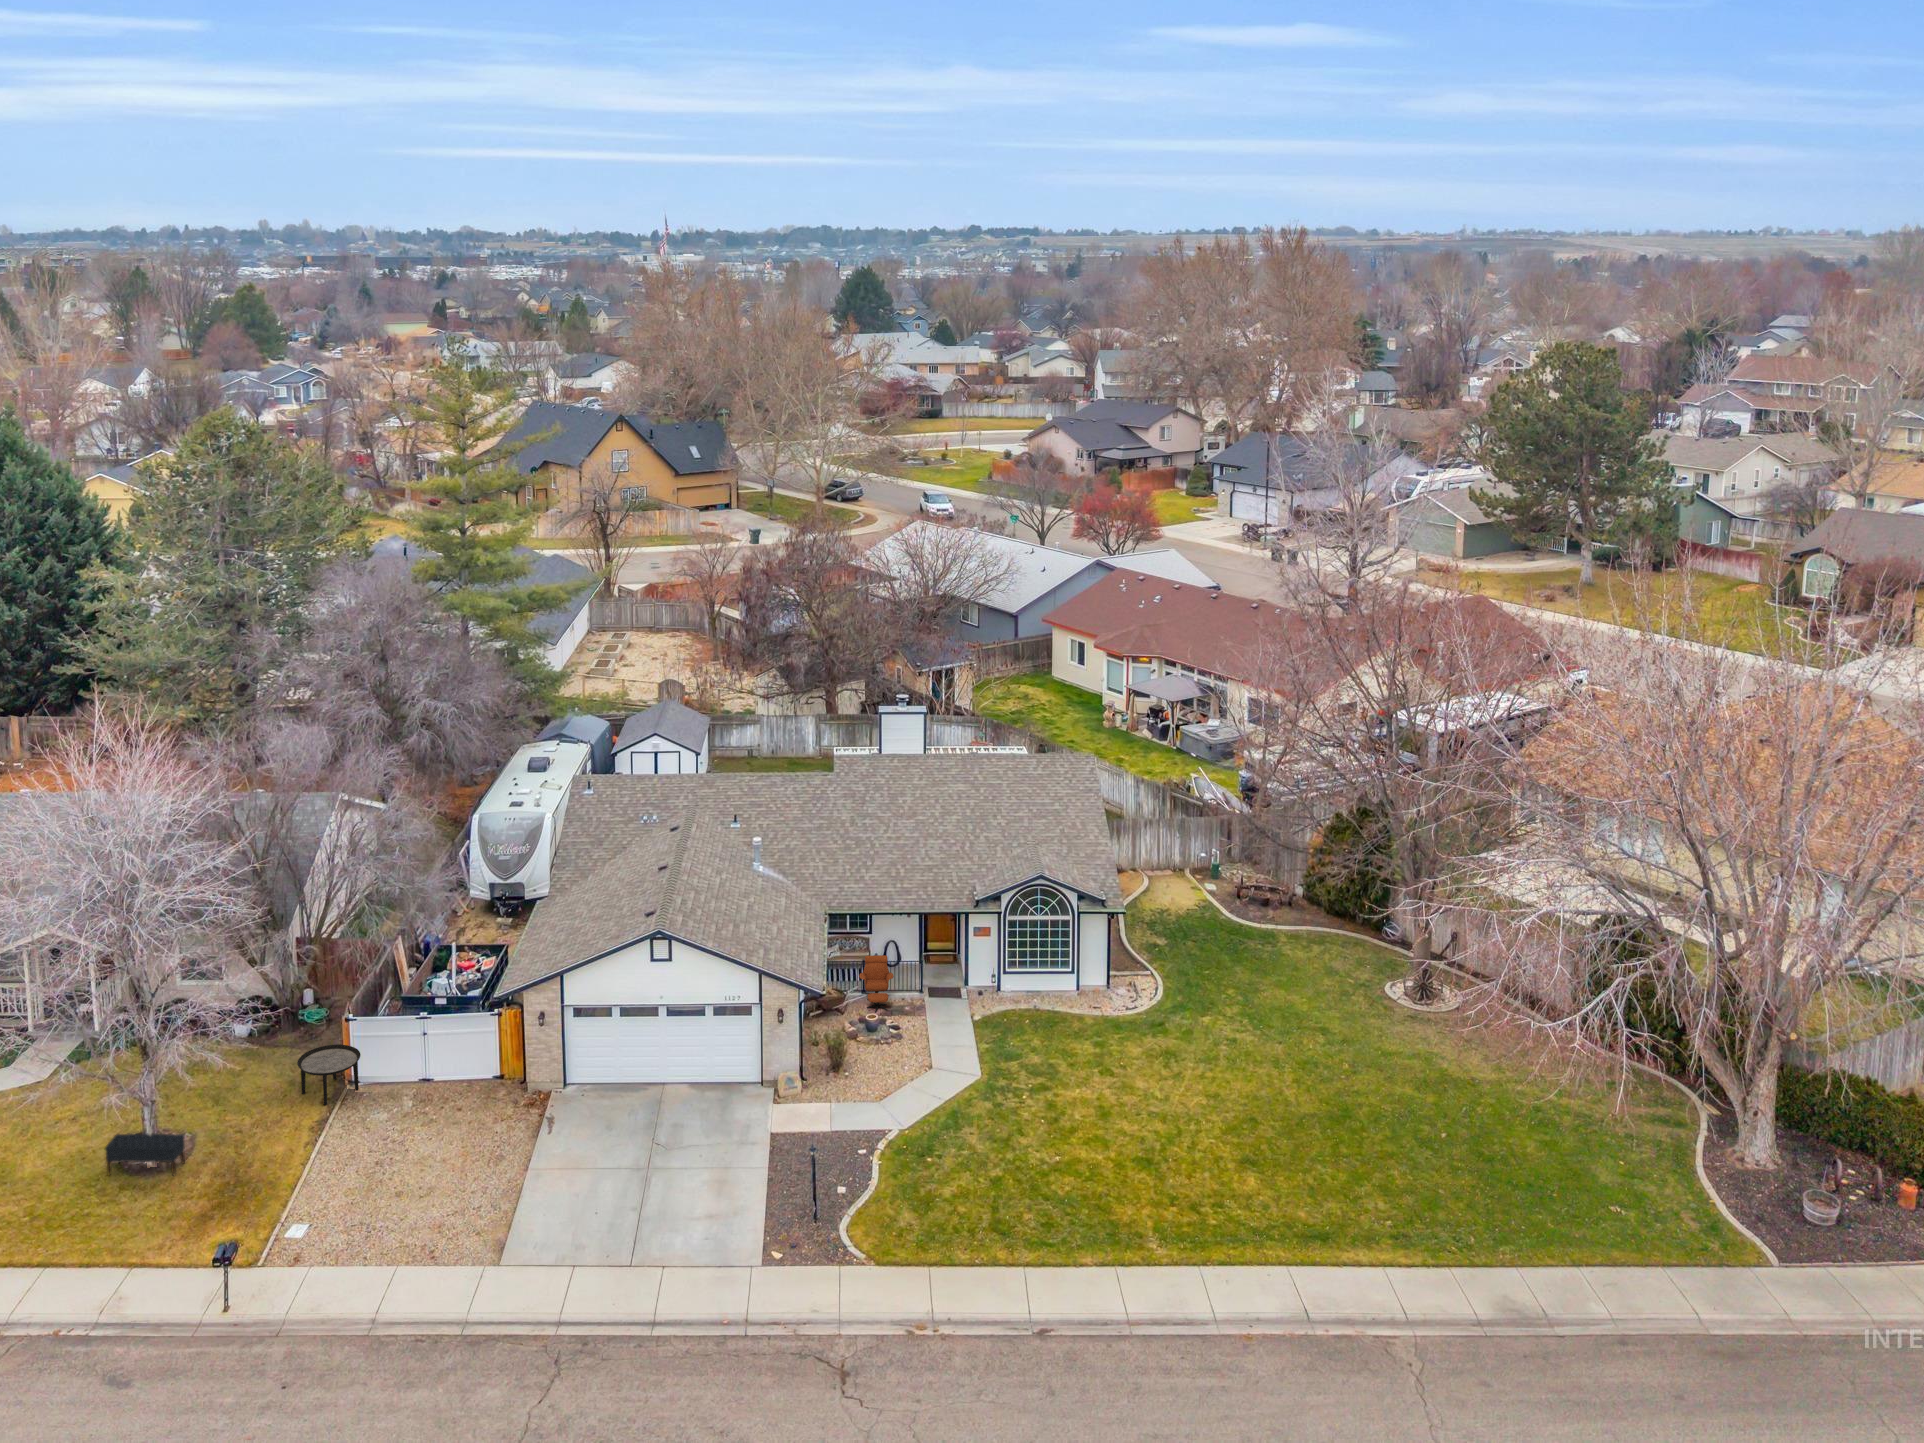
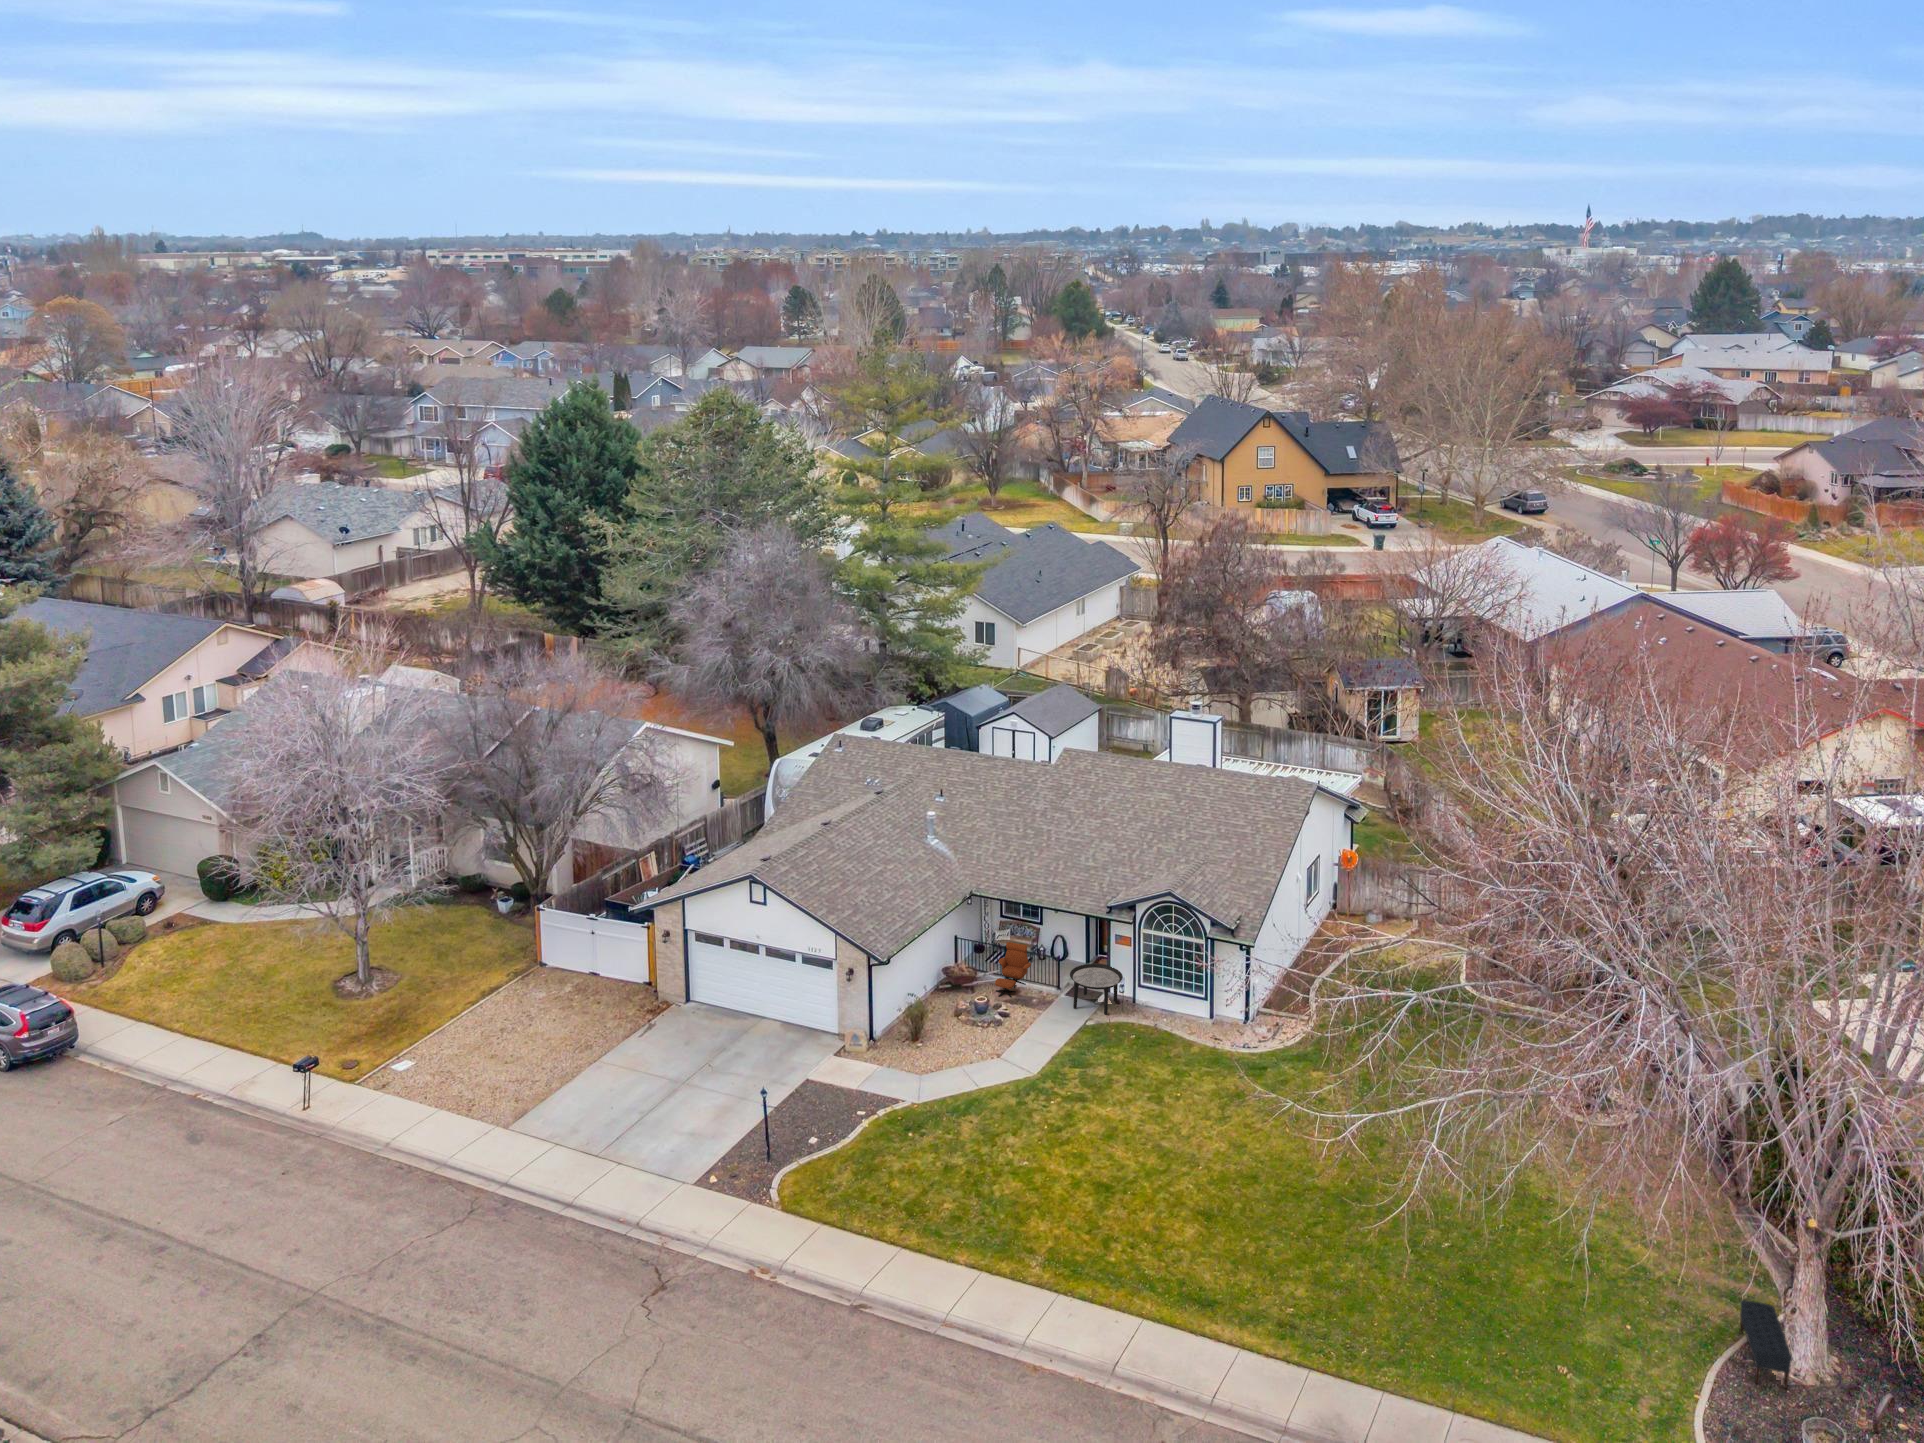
round table: present [297,1045,361,1105] -> present [1070,964,1123,1015]
bench: present [105,1133,185,1175] -> present [1739,1300,1792,1389]

